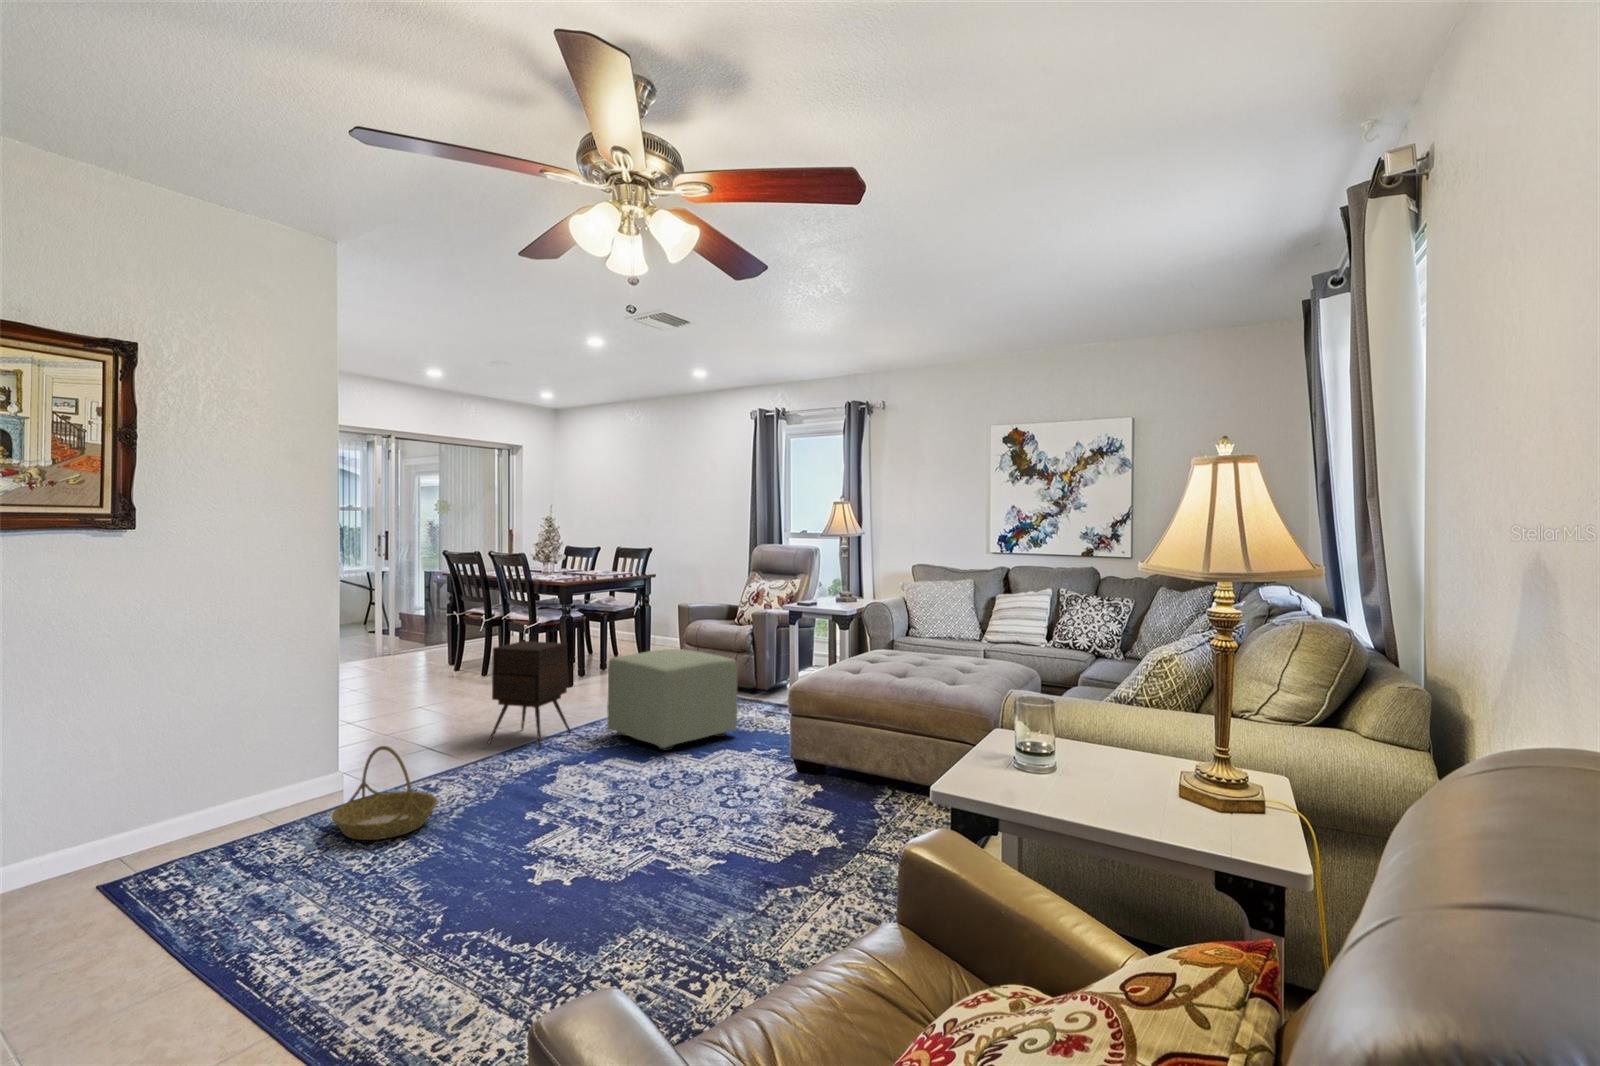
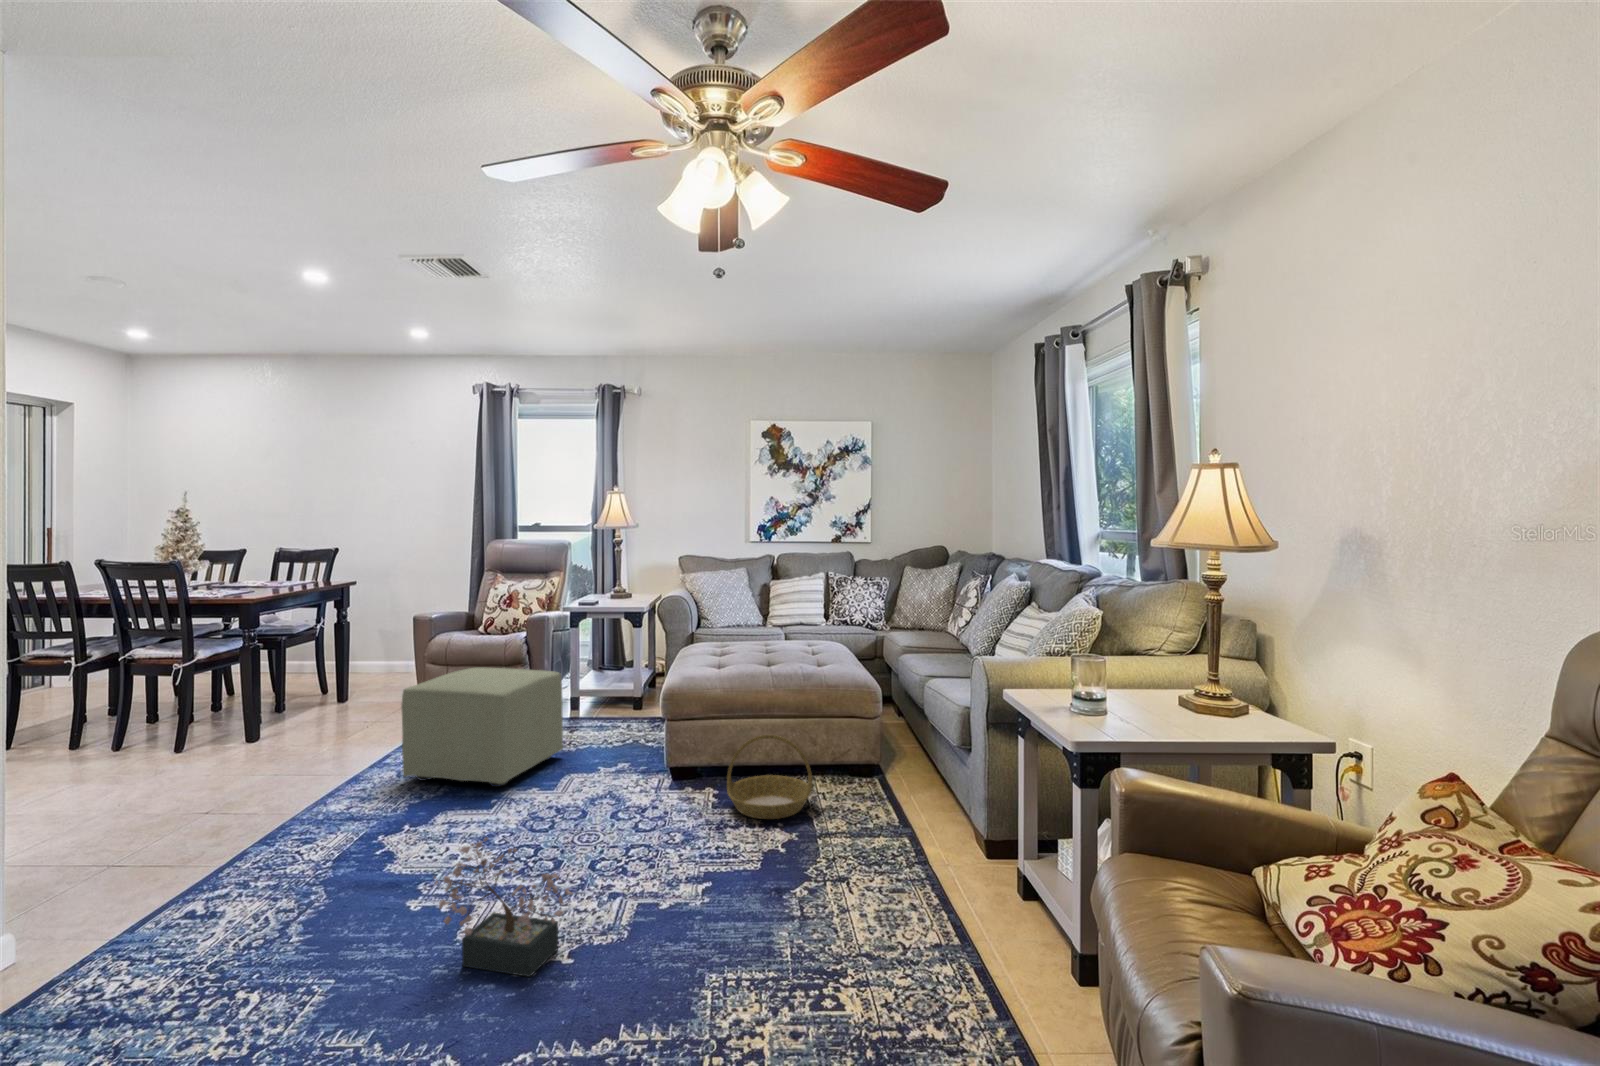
side table: present [488,641,571,748] -> none [239,677,350,825]
basket: present [331,746,437,840] -> present [727,735,812,819]
decorative plant: none [478,771,579,890] -> present [434,837,573,977]

